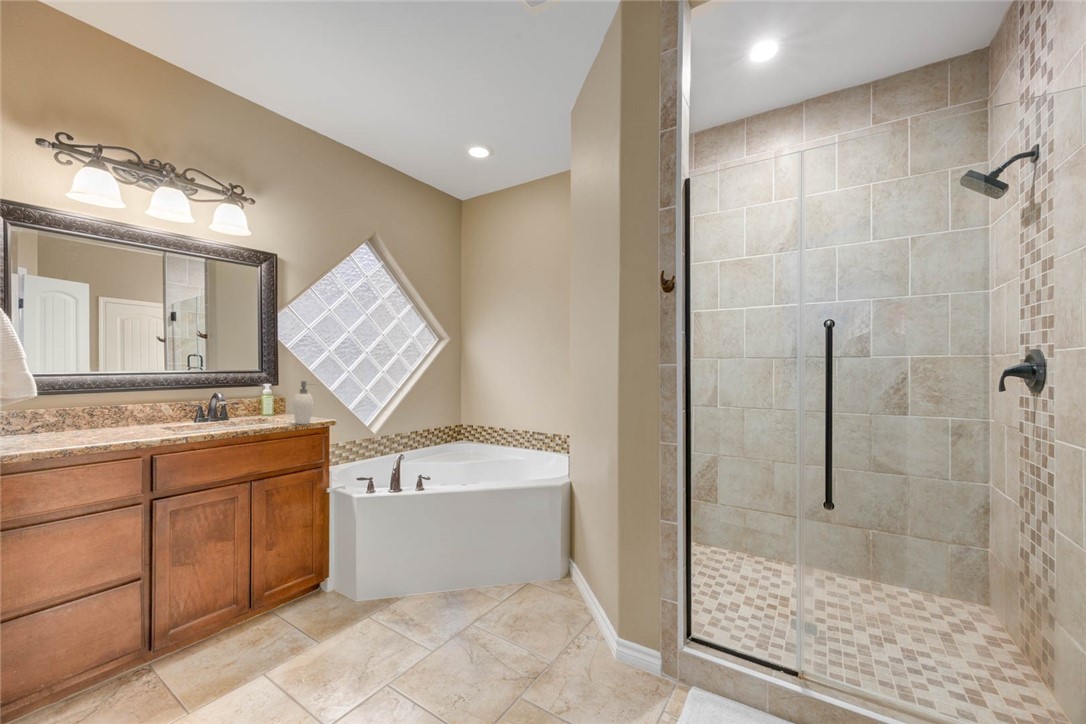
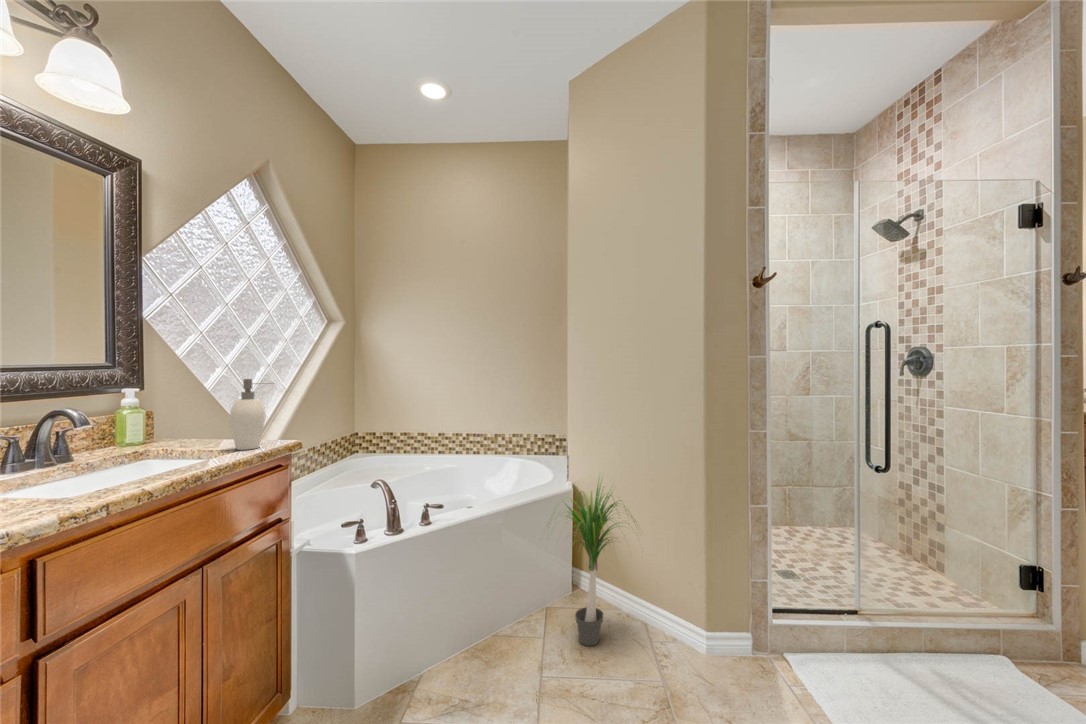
potted plant: none [493,471,588,620] -> present [546,487,625,646]

